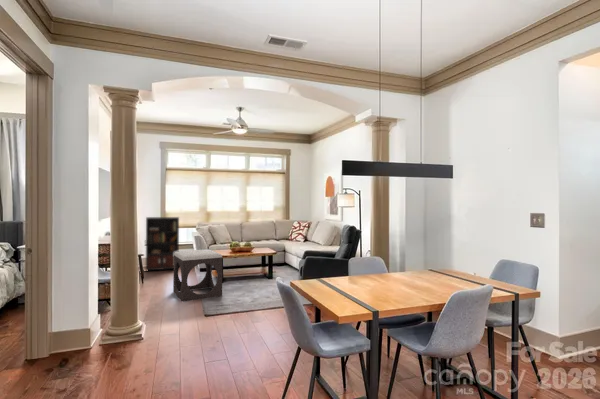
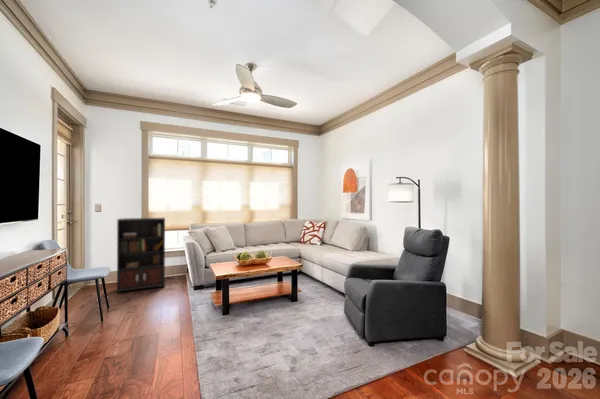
footstool: present [173,249,222,302] -> none [149,268,232,374]

